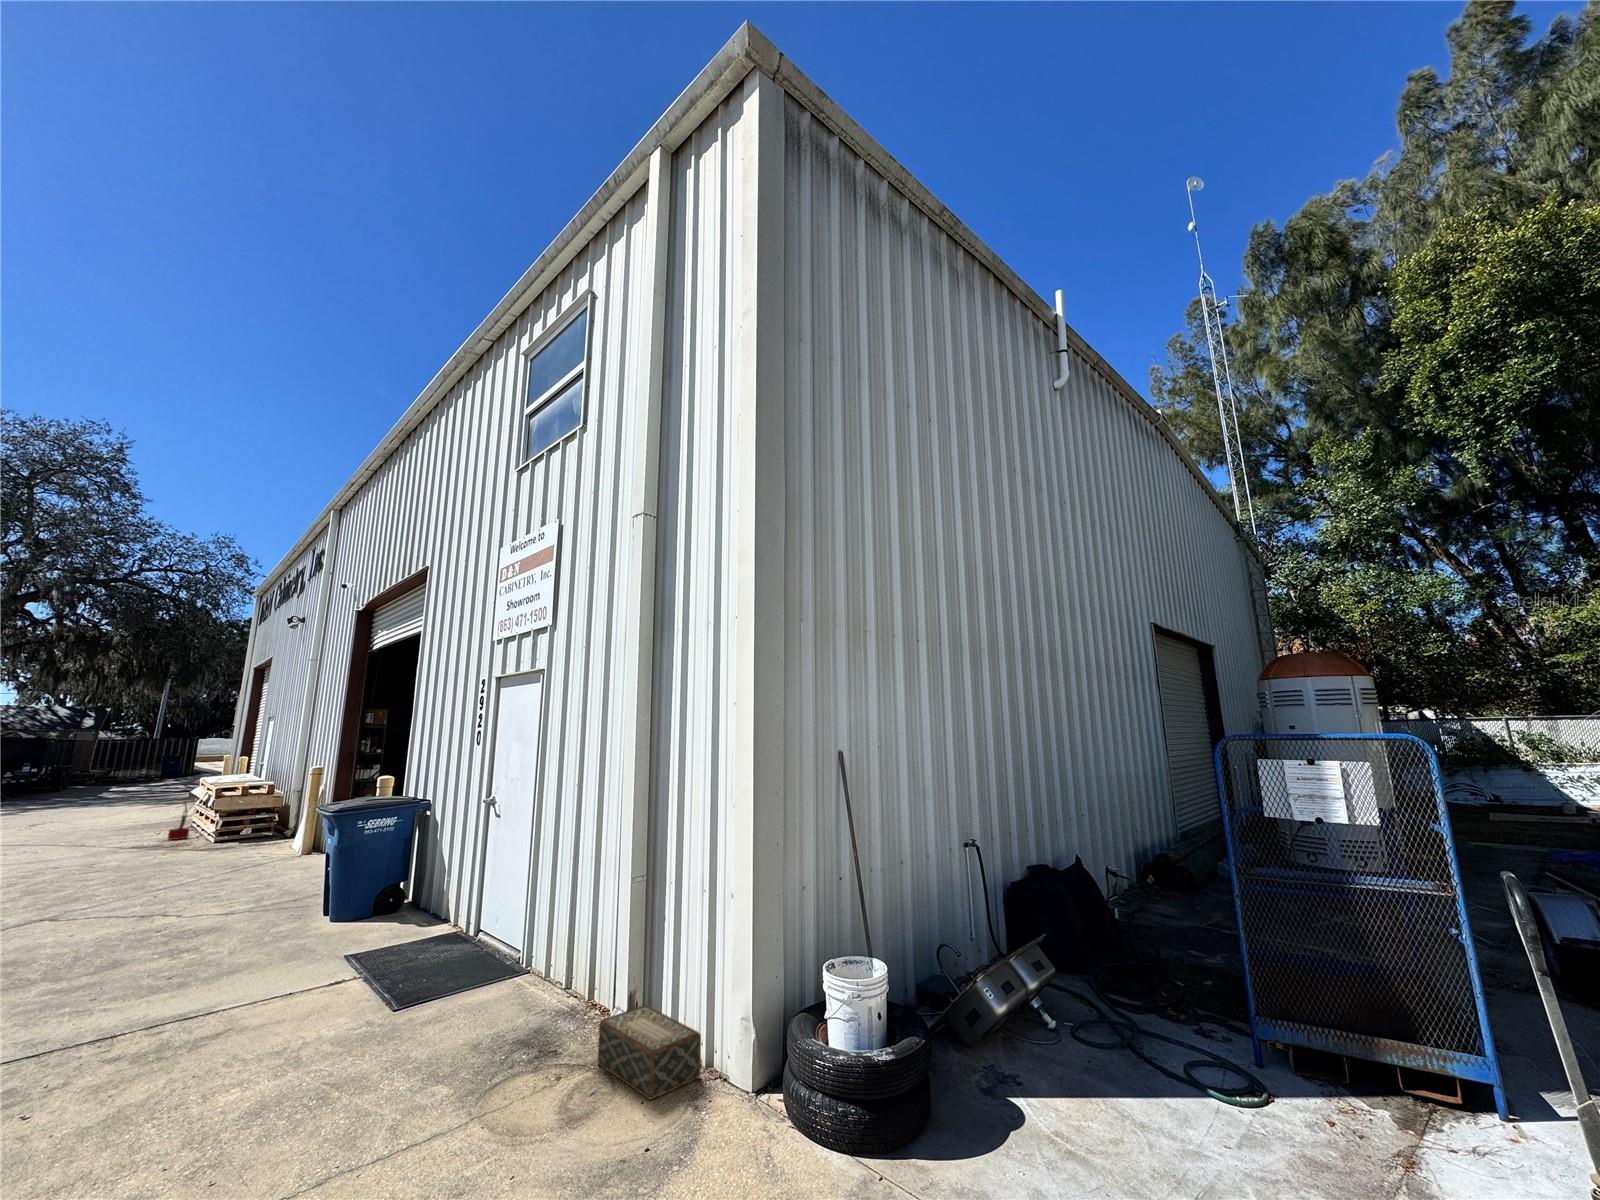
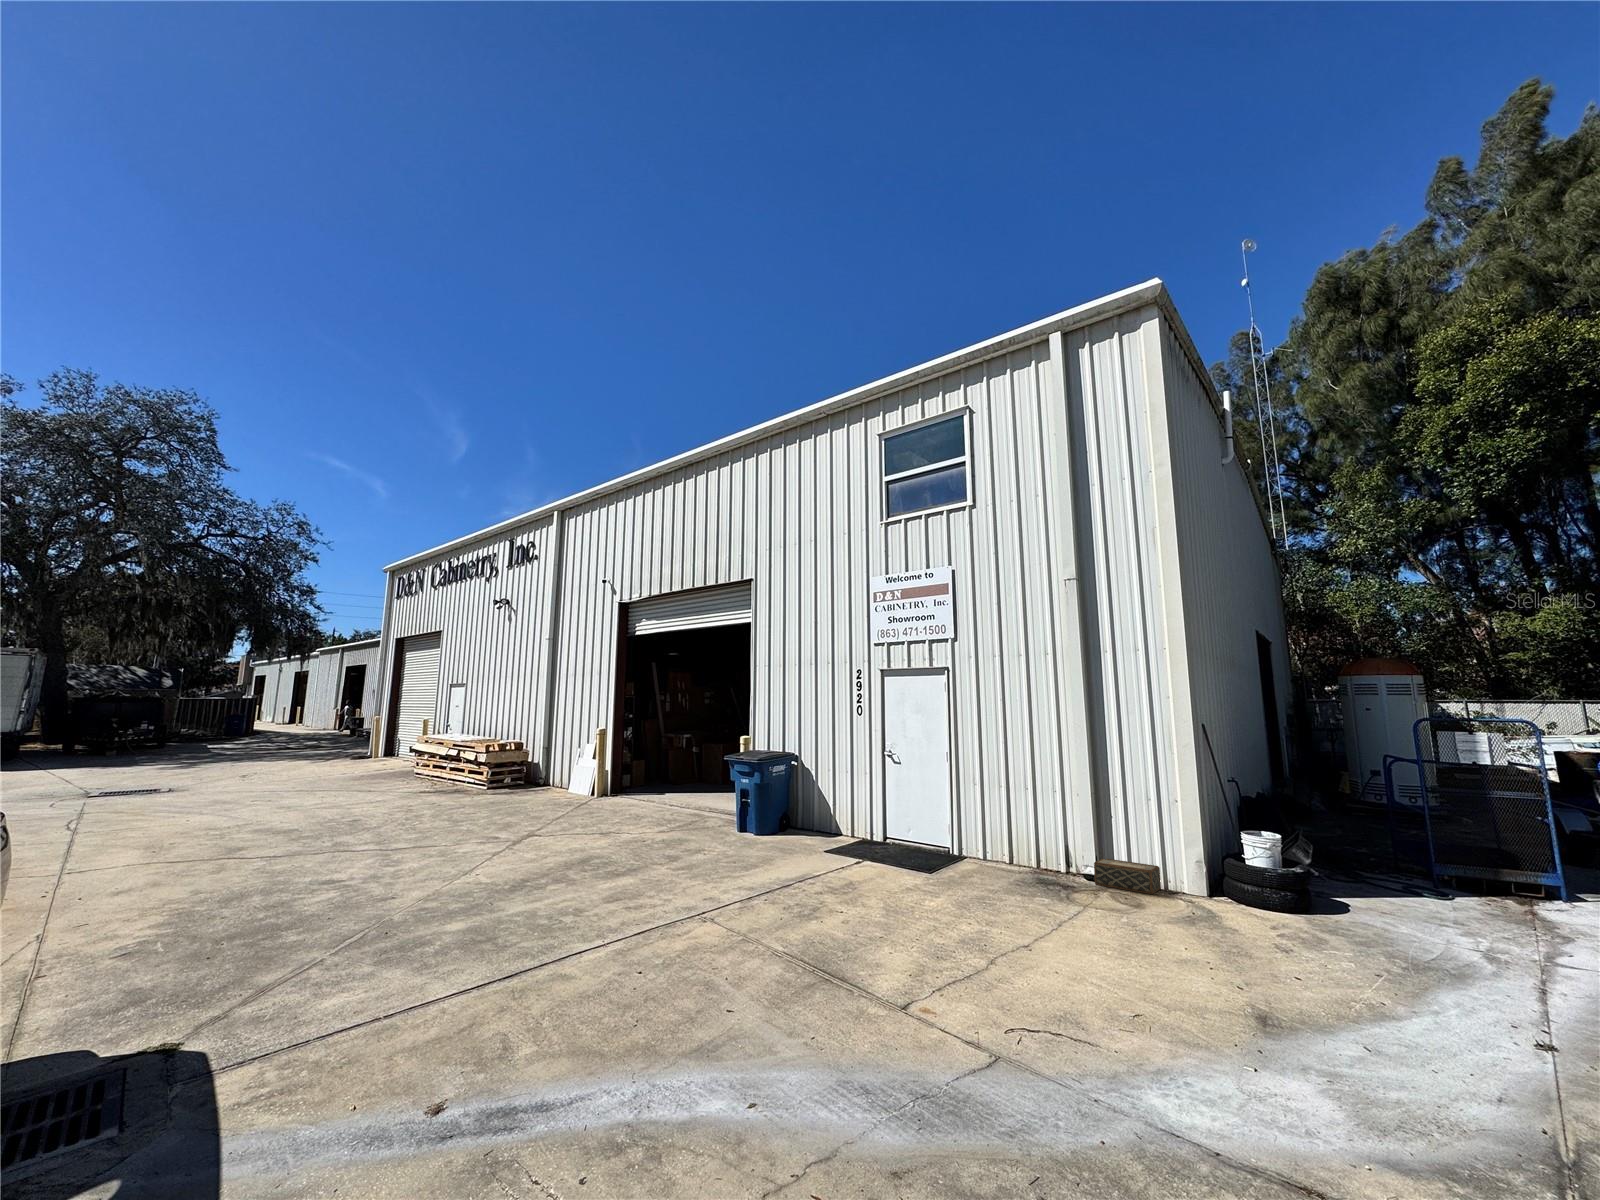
decorative plant: present [168,802,194,840] -> none [447,753,465,786]

